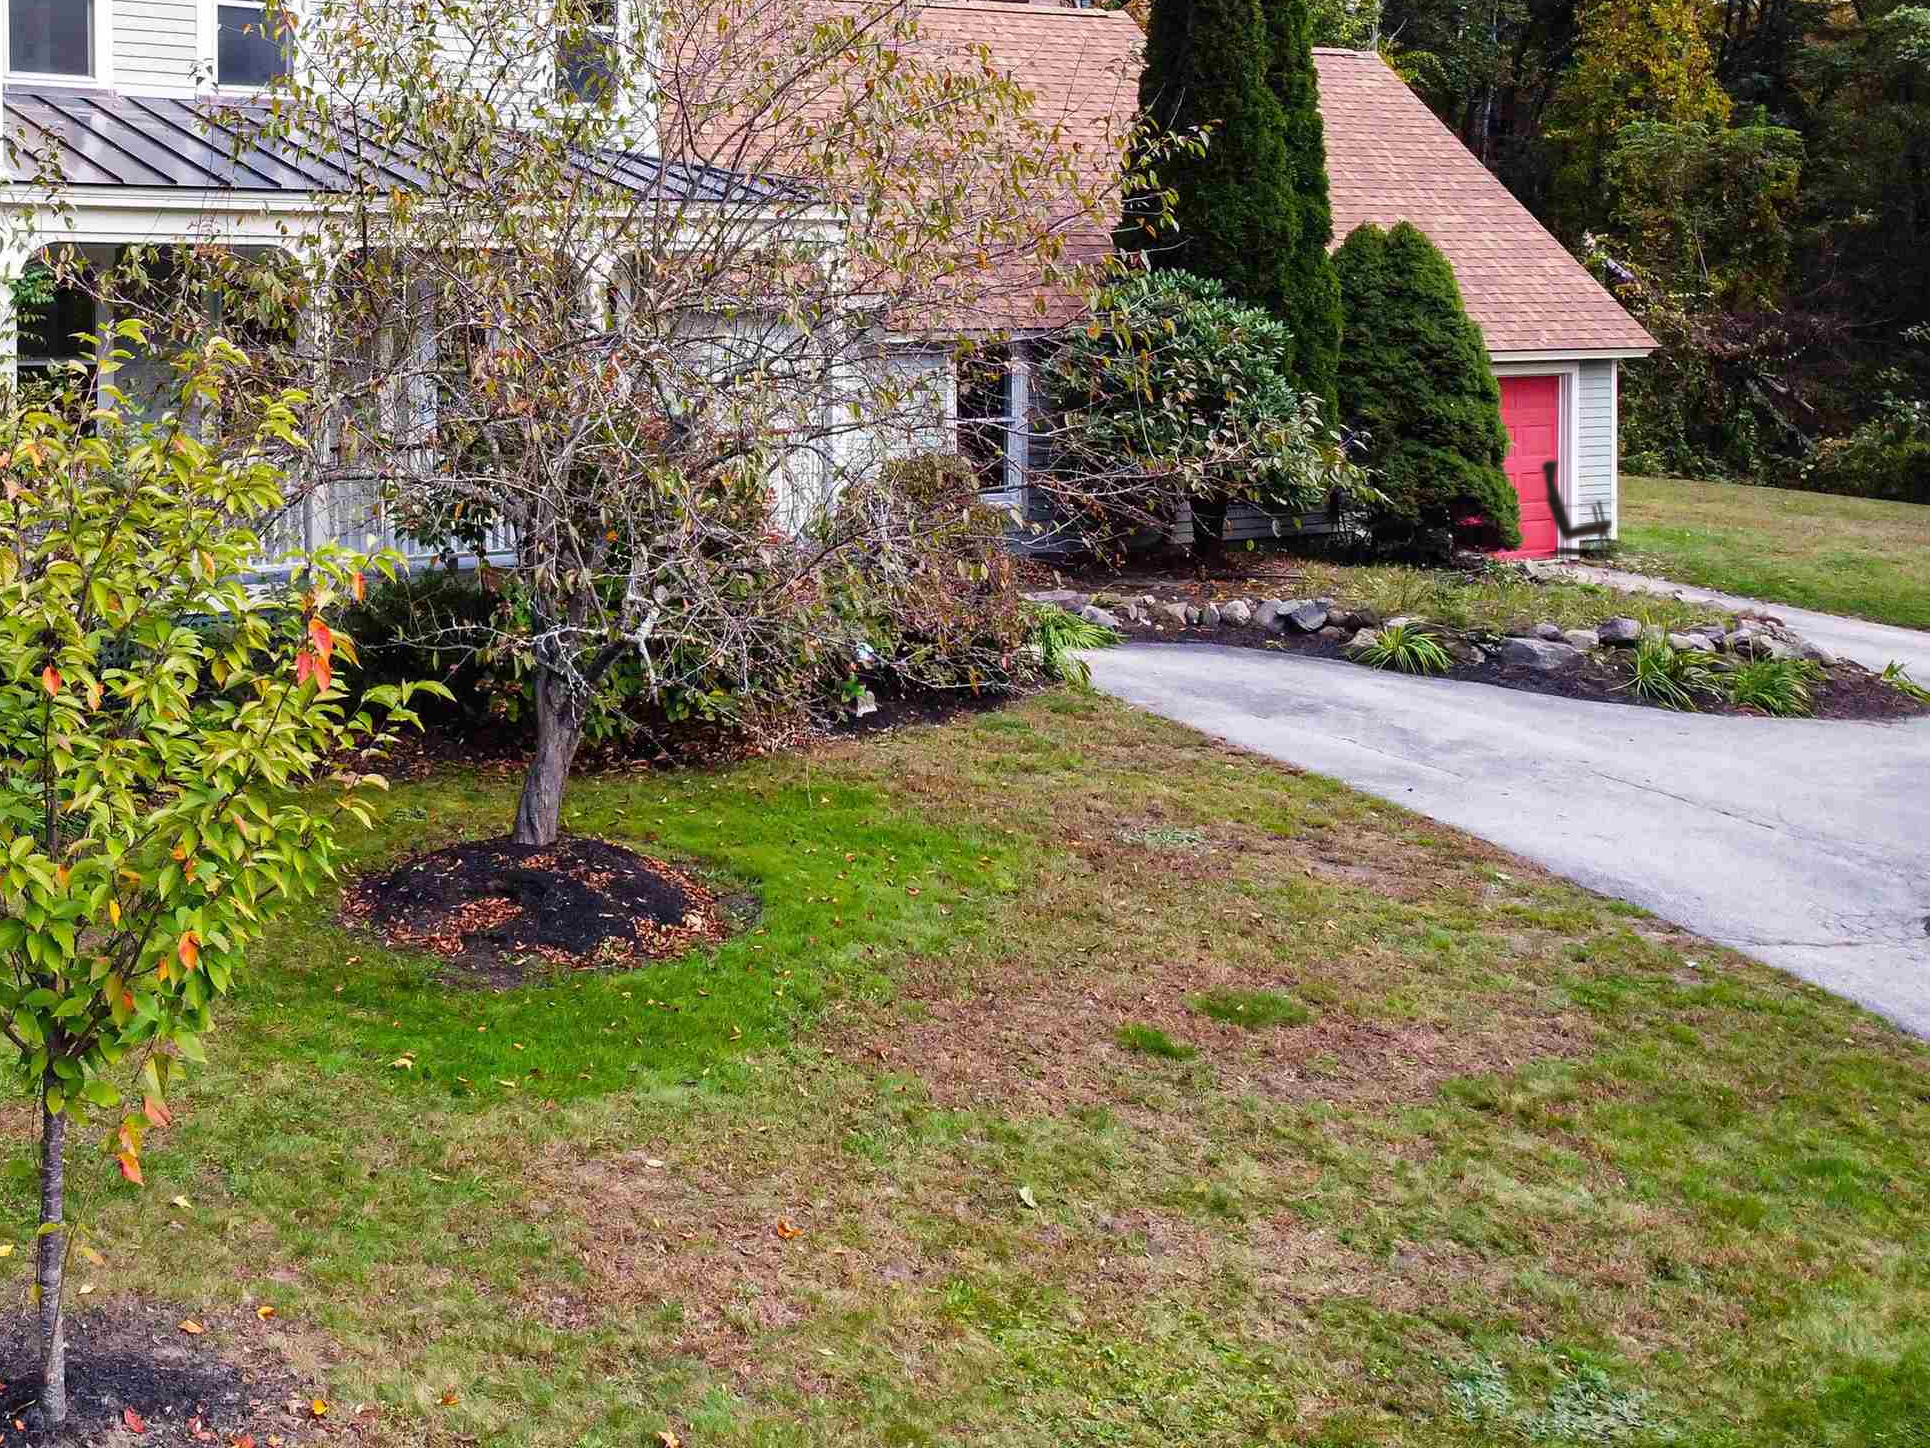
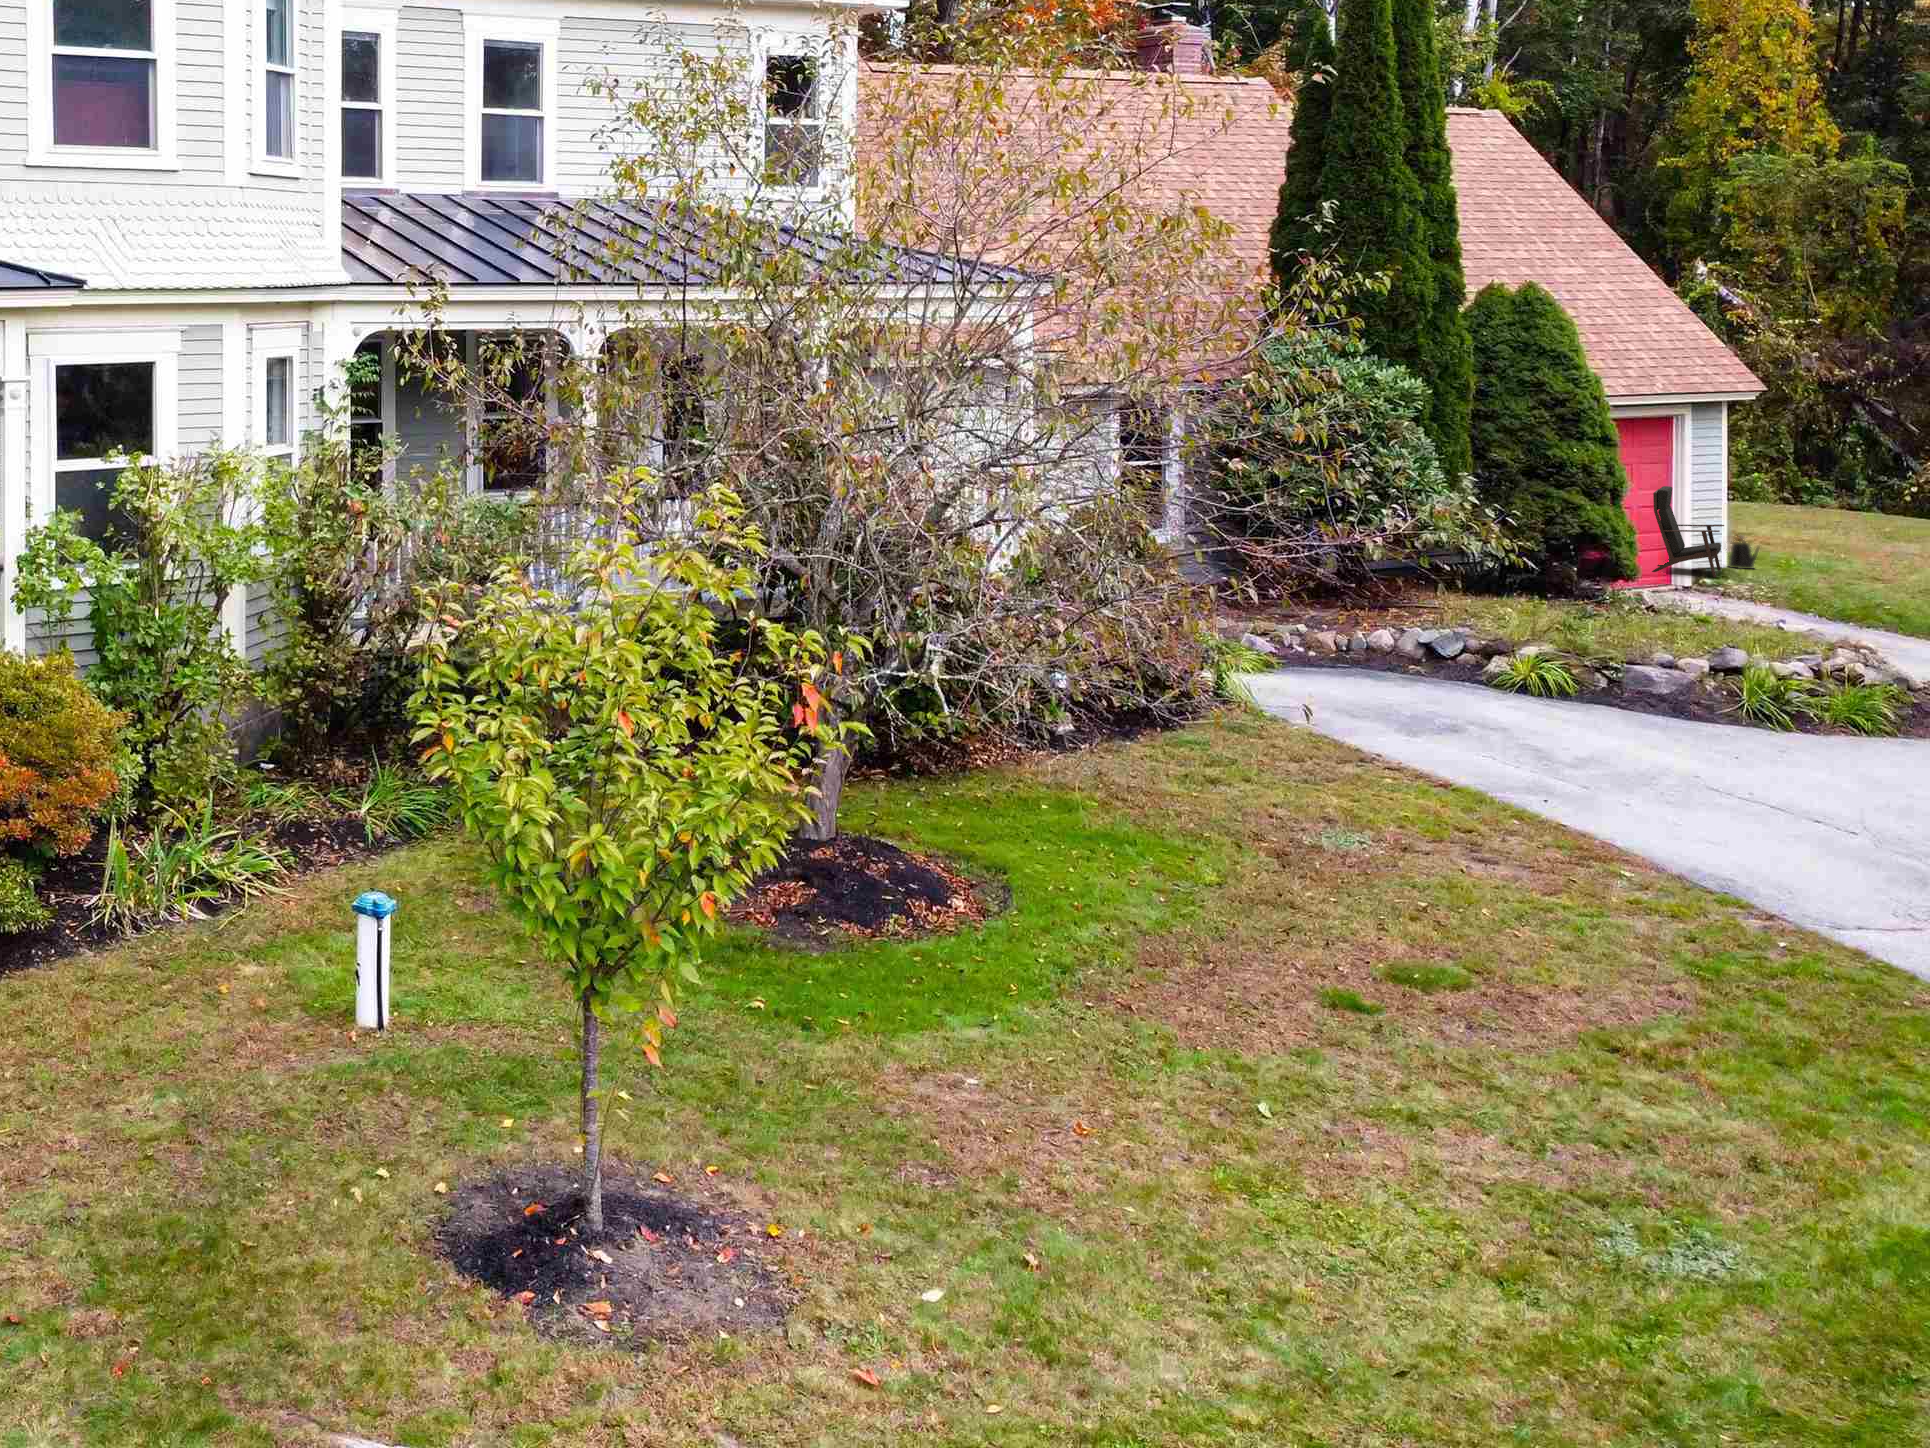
watering can: none [1615,506,1653,548] -> present [1726,533,1759,569]

